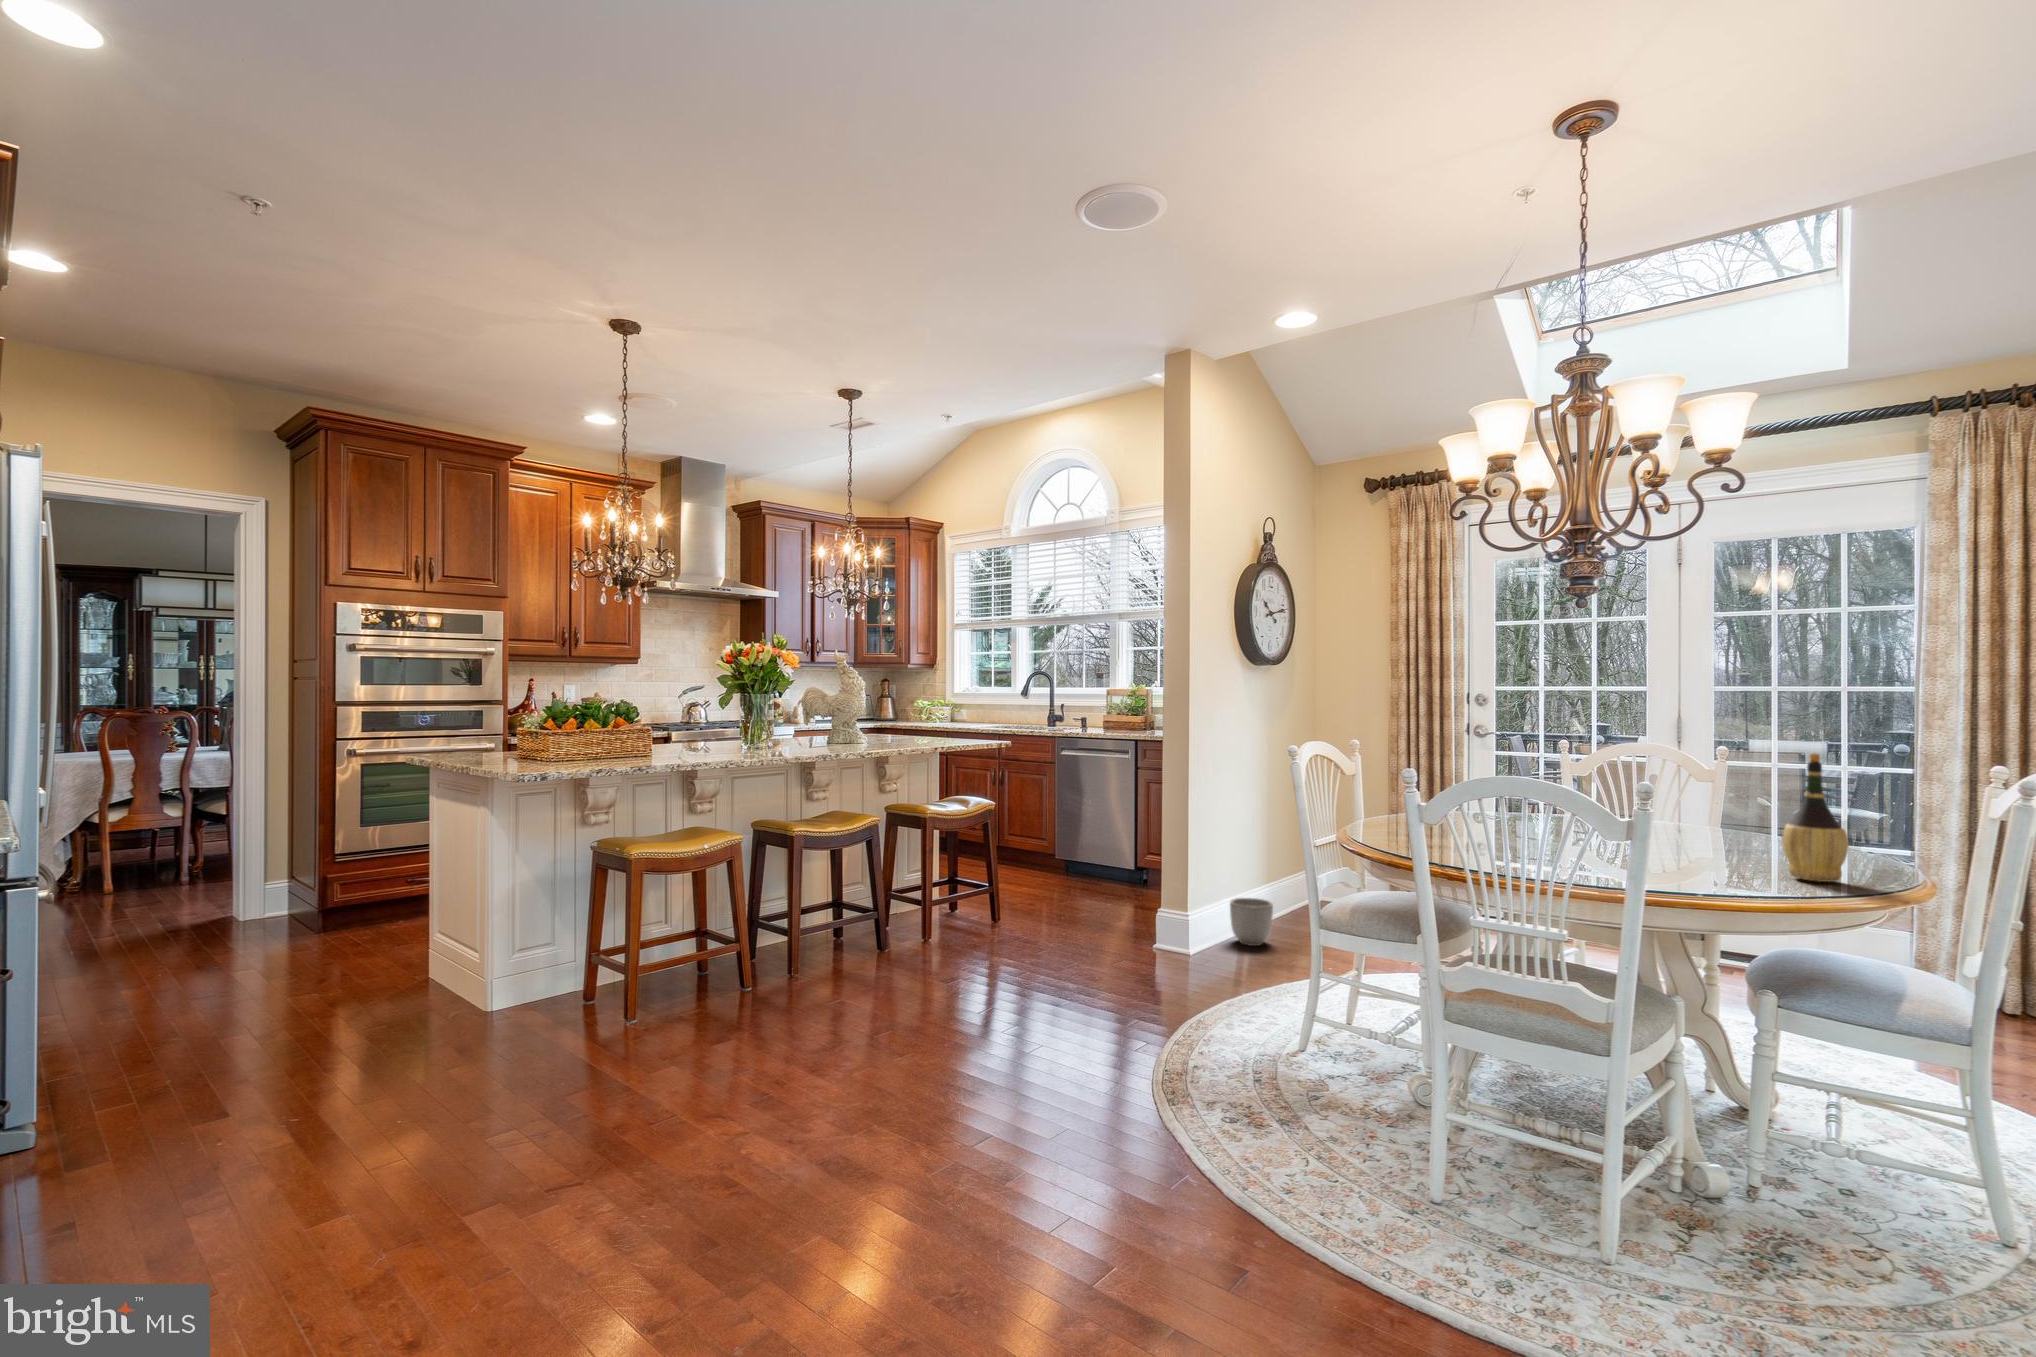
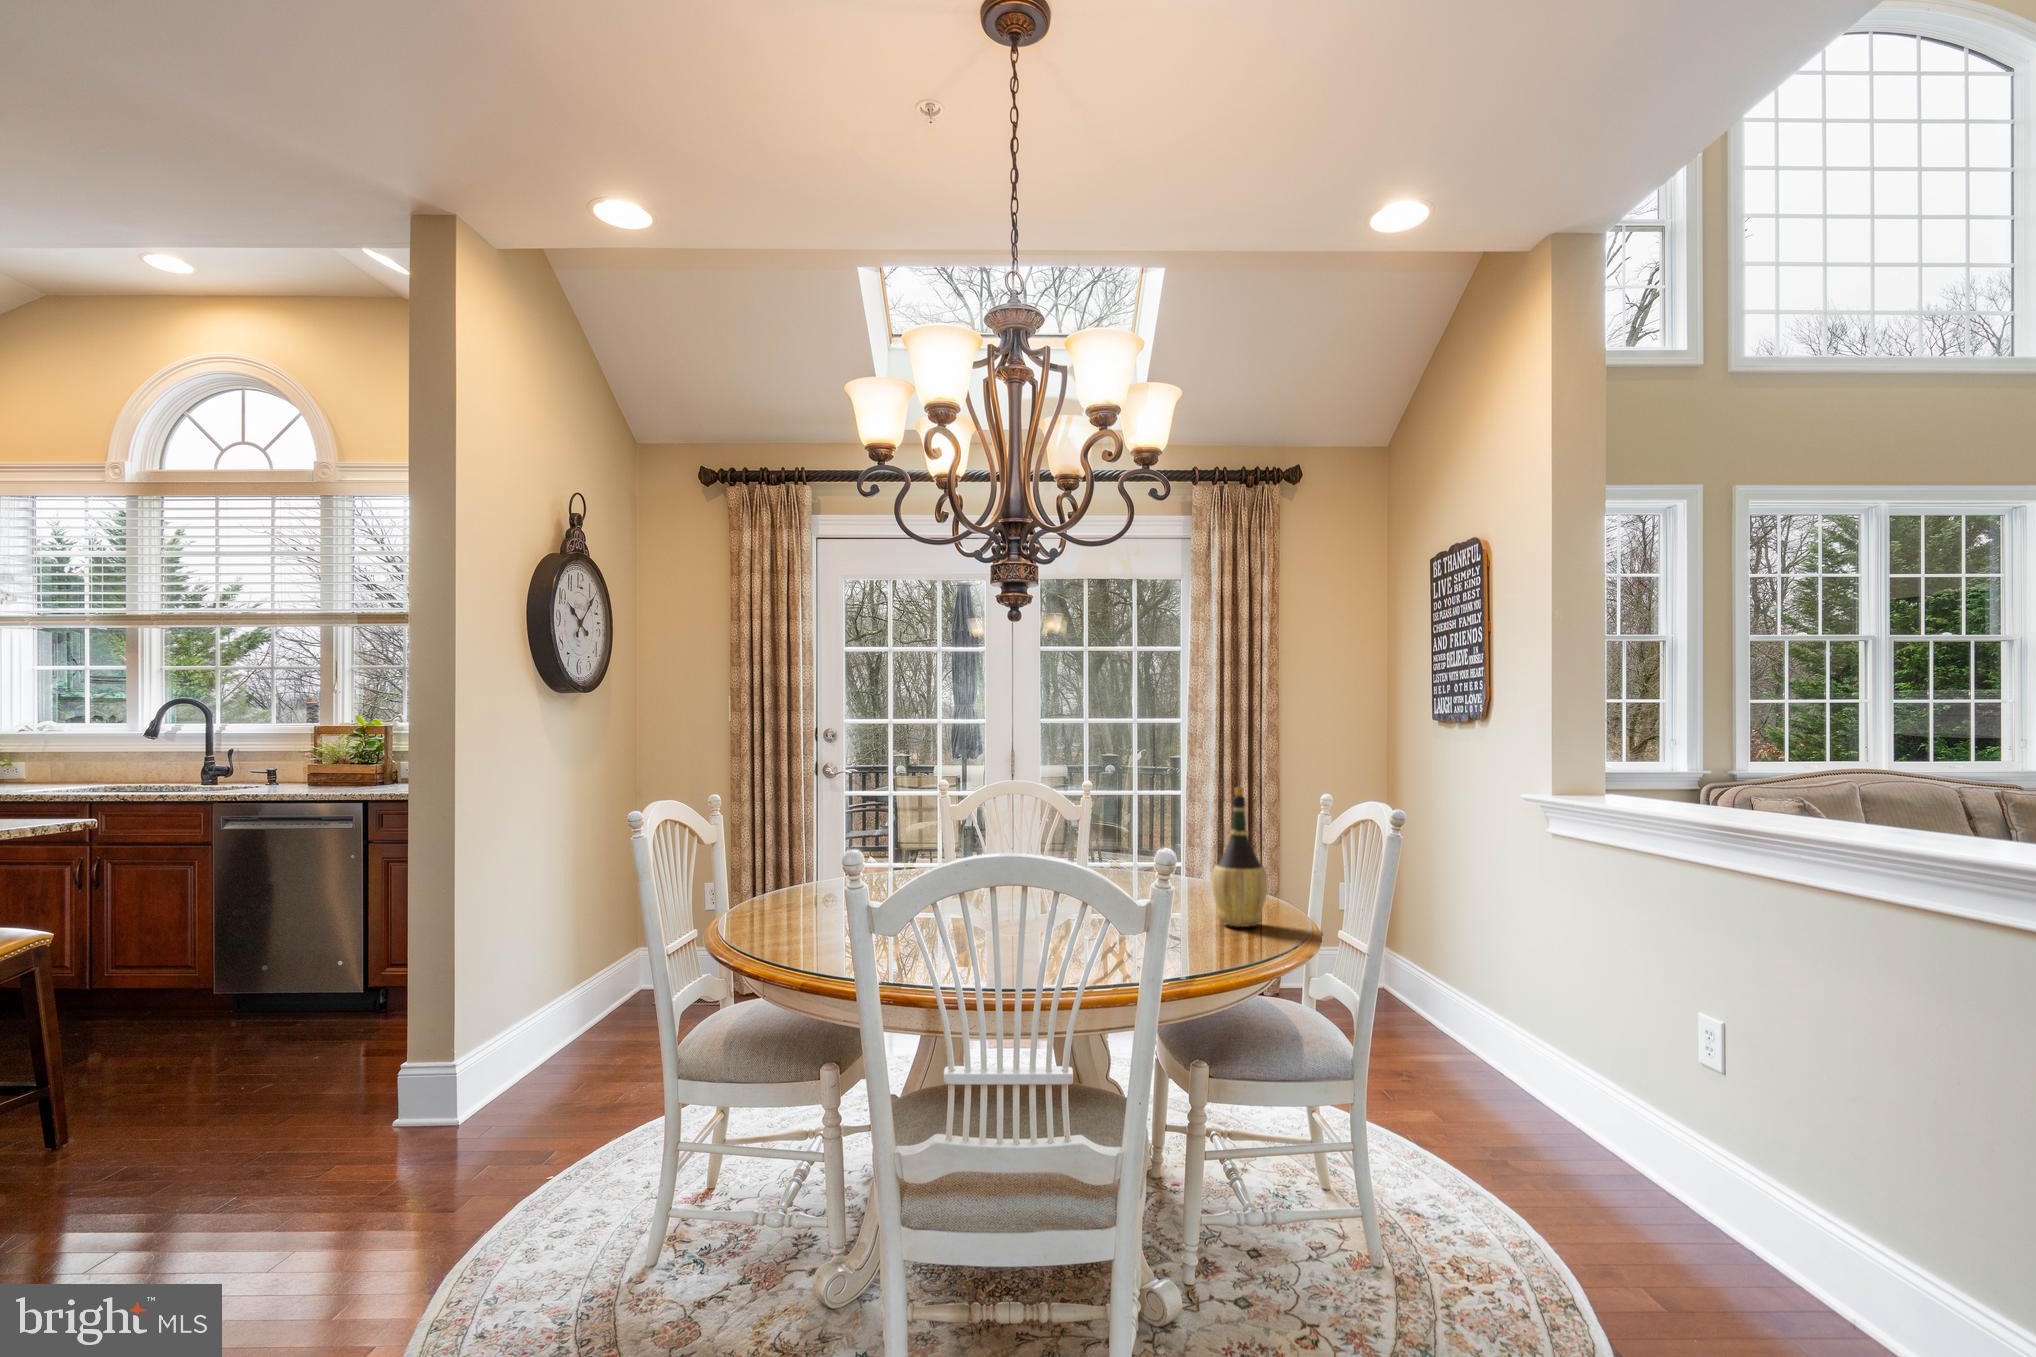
planter: present [1230,898,1273,946] -> none [518,1013,583,1085]

